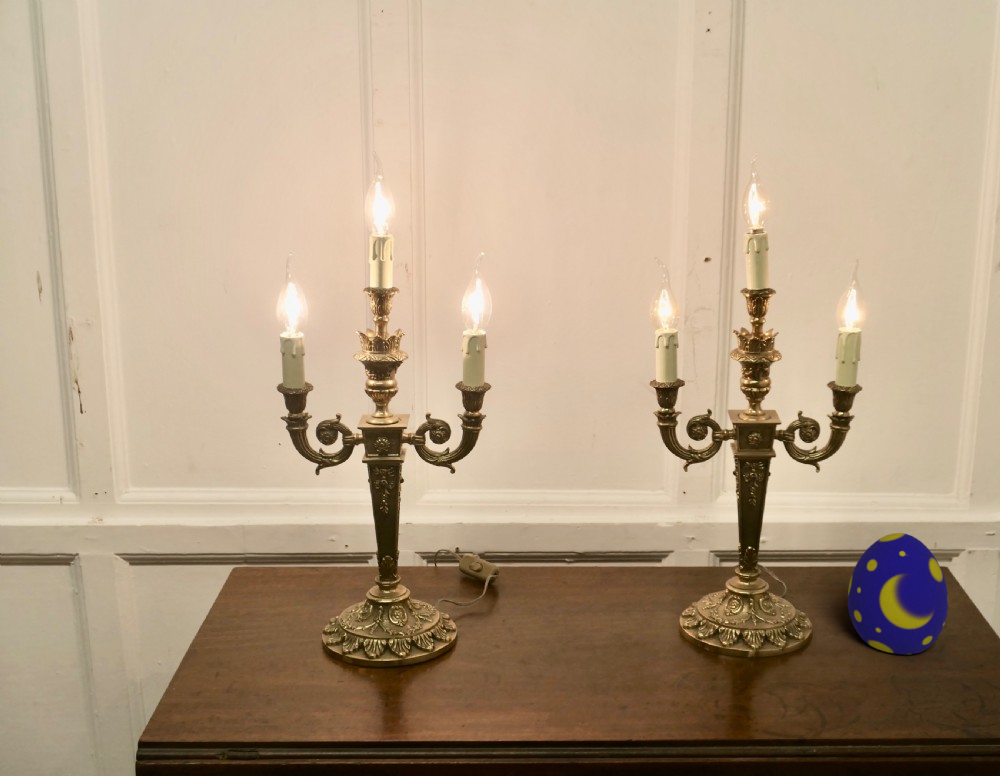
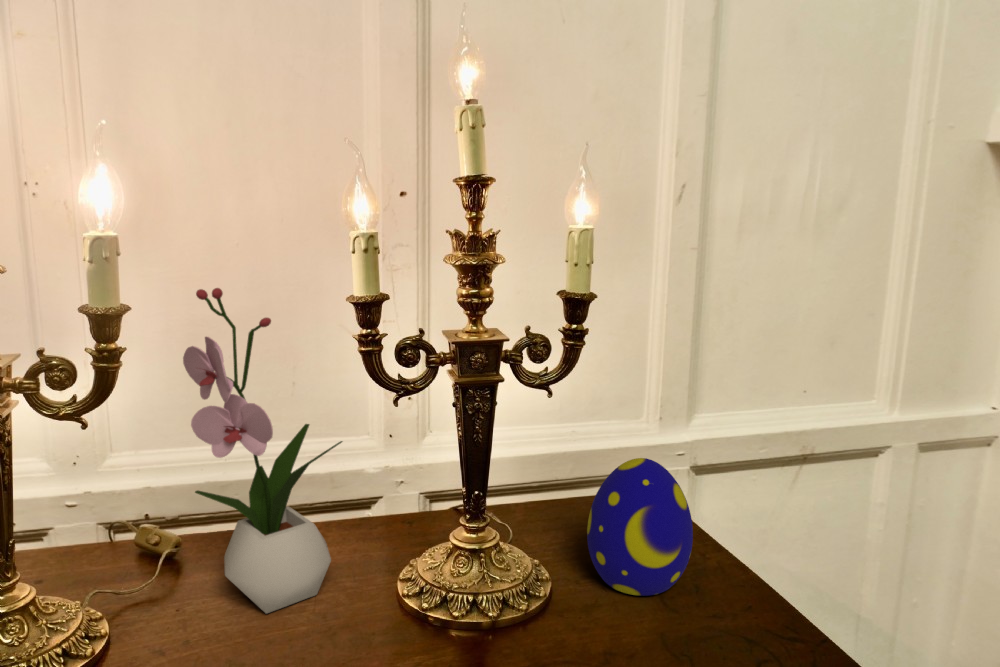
flower arrangement: none [525,370,641,624] -> present [183,288,342,614]

